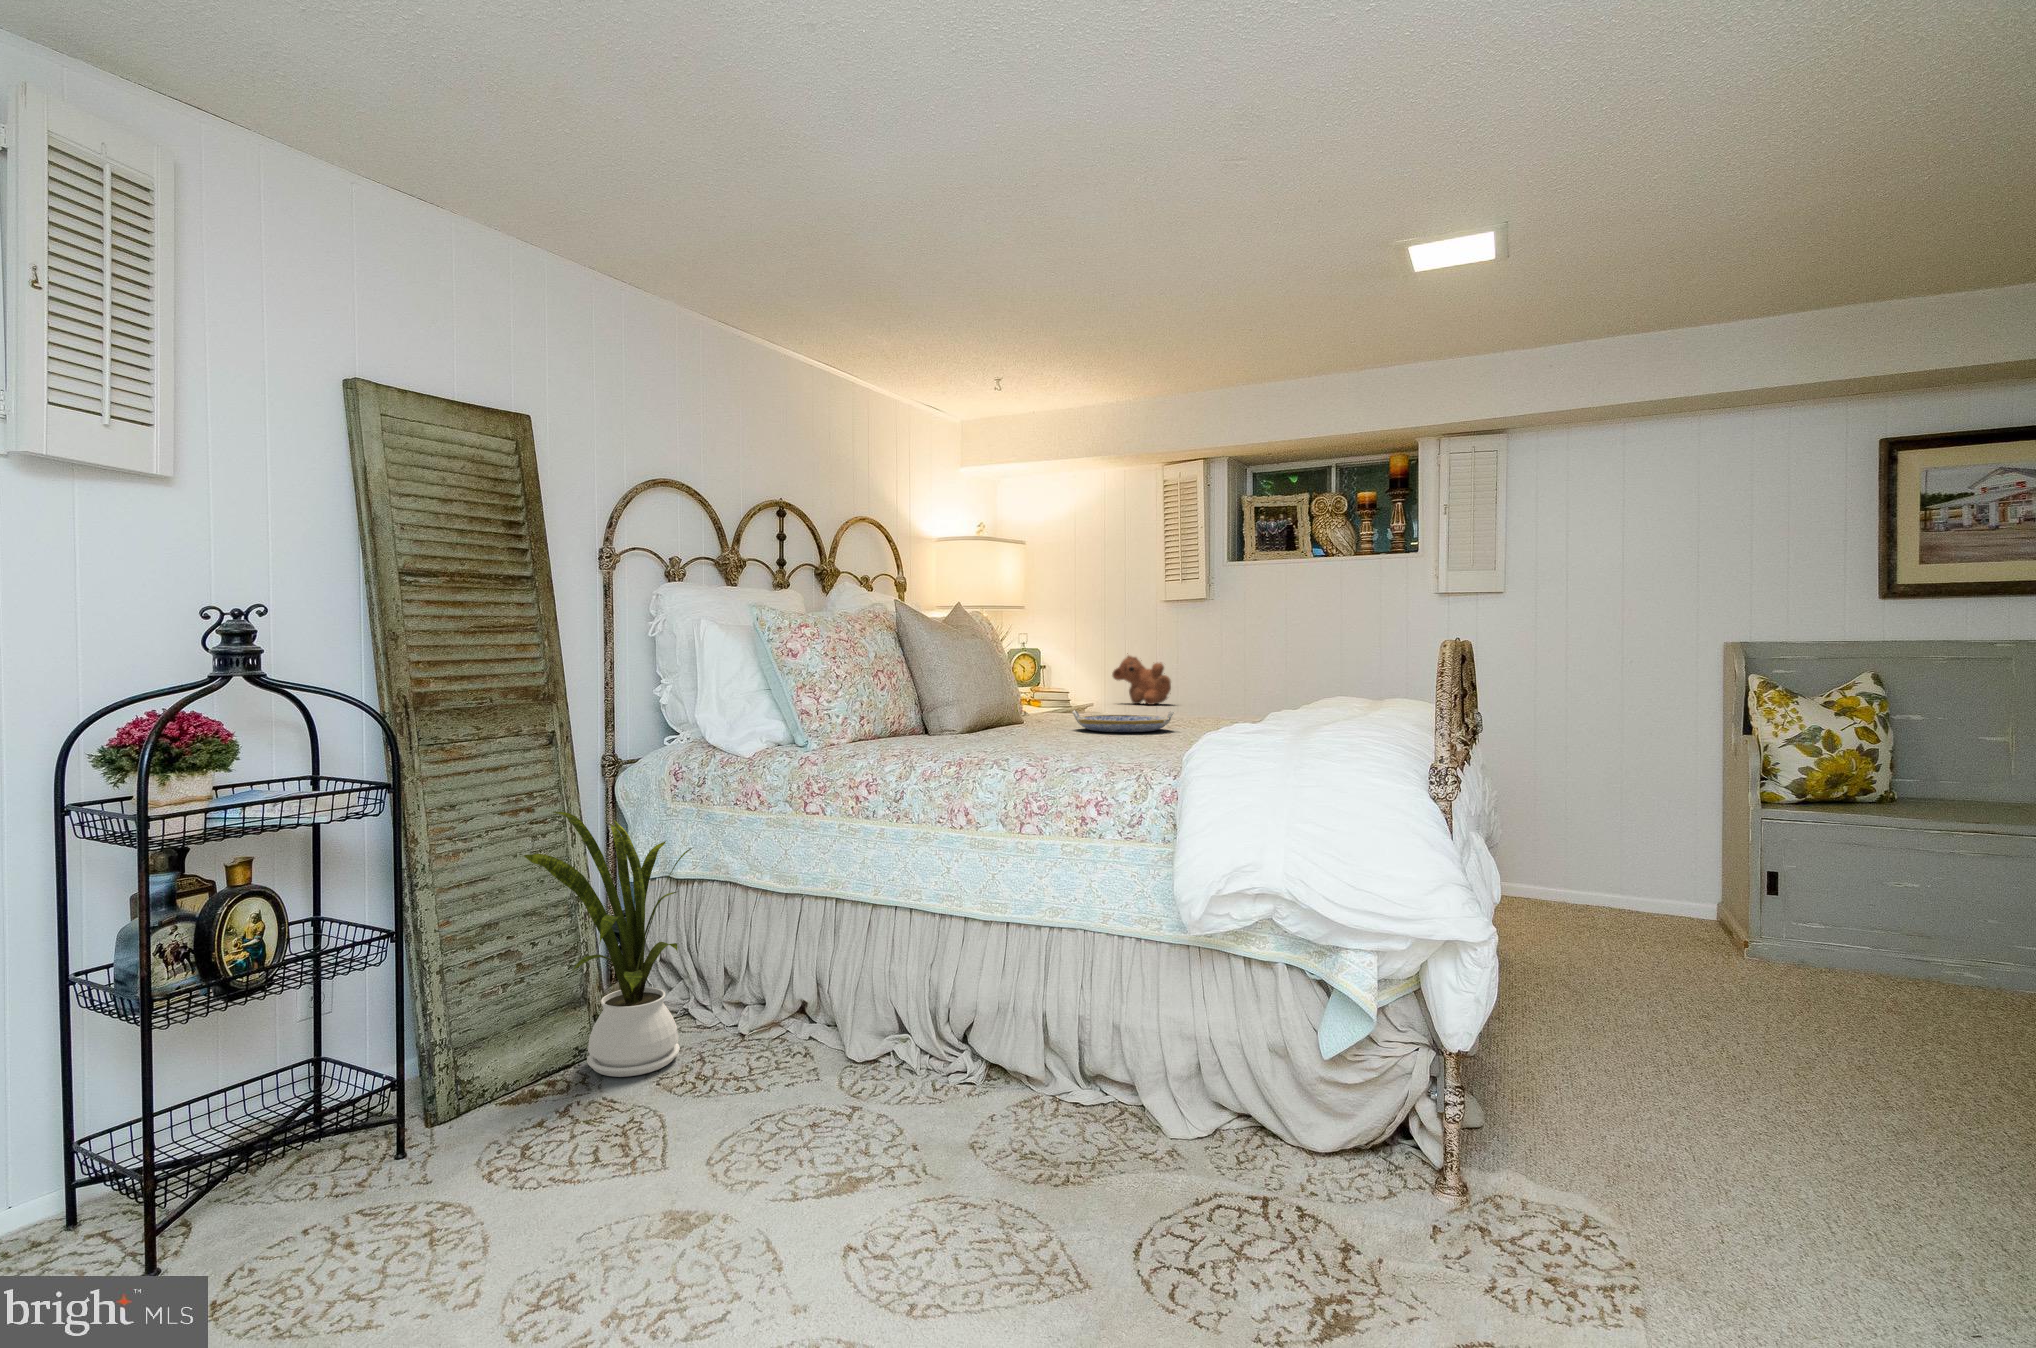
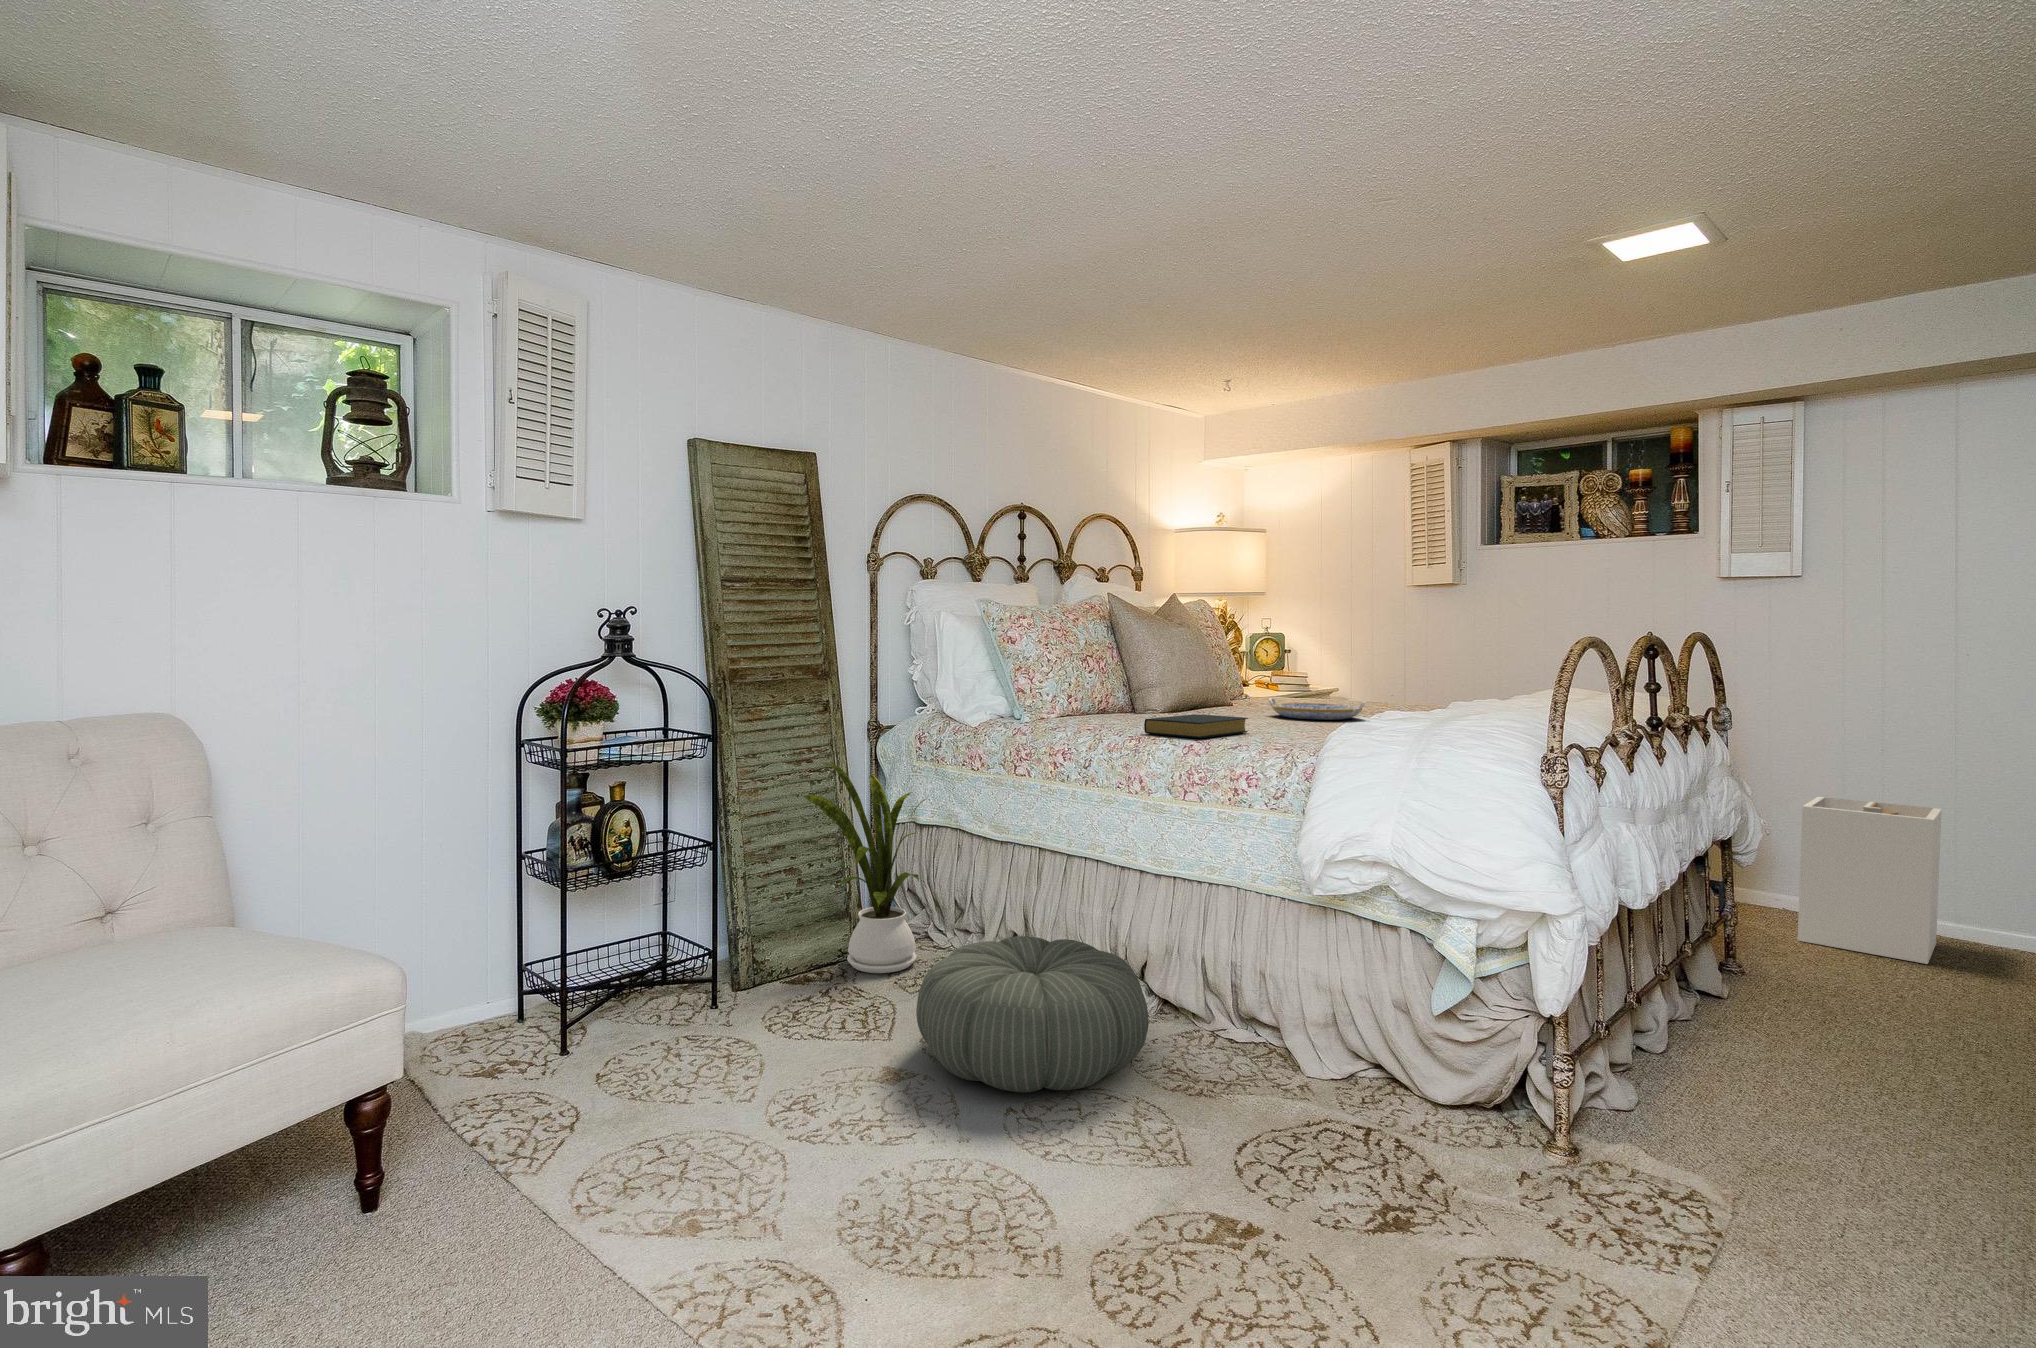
teddy bear: present [1112,653,1171,705] -> none [1337,640,1396,695]
hardback book: none [962,731,1073,758] -> present [1144,714,1248,738]
laundry hamper: none [1556,788,1665,939] -> present [1798,797,1942,964]
pouf: none [705,1011,1000,1222] -> present [916,936,1149,1092]

